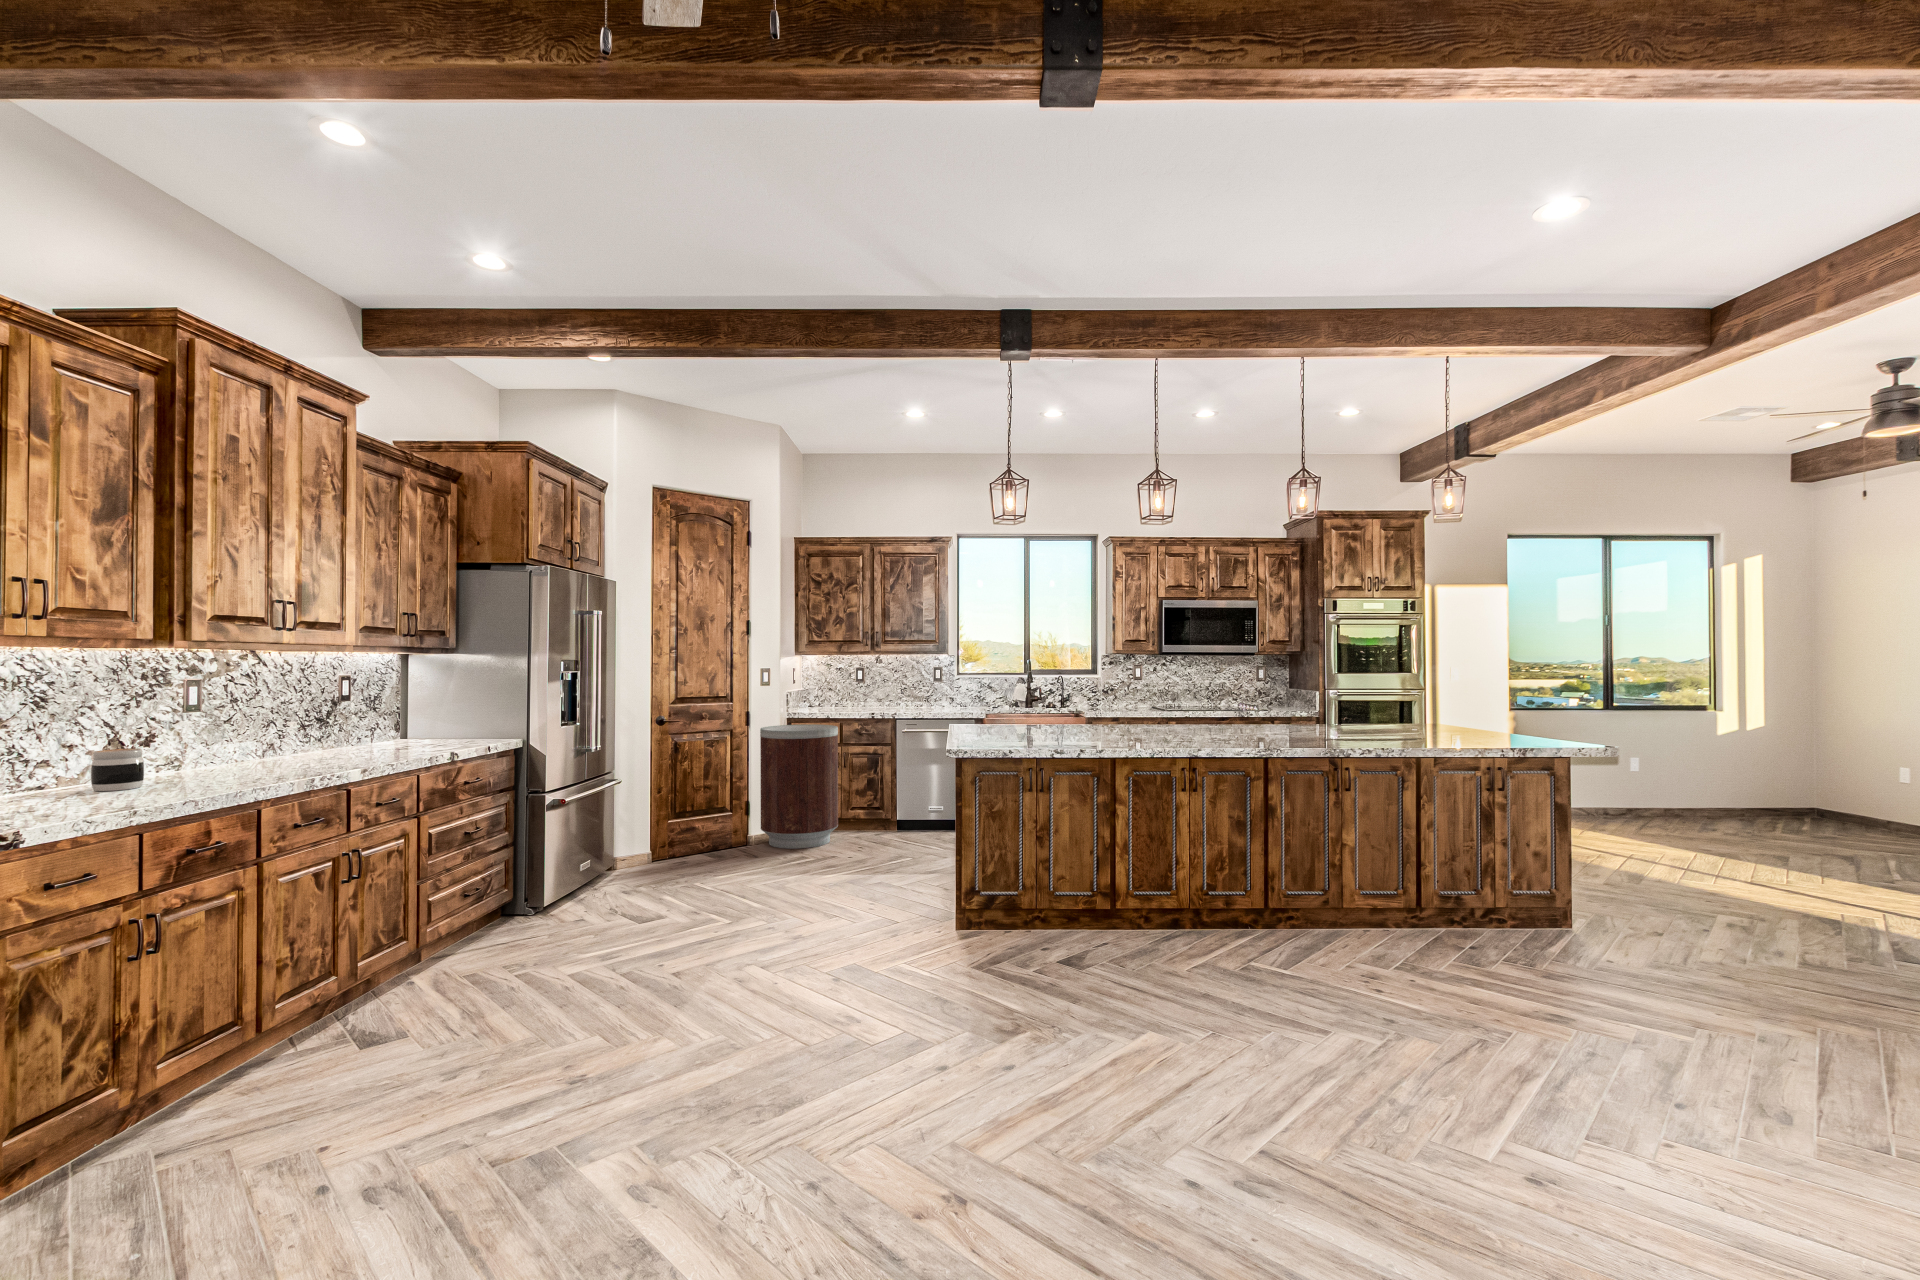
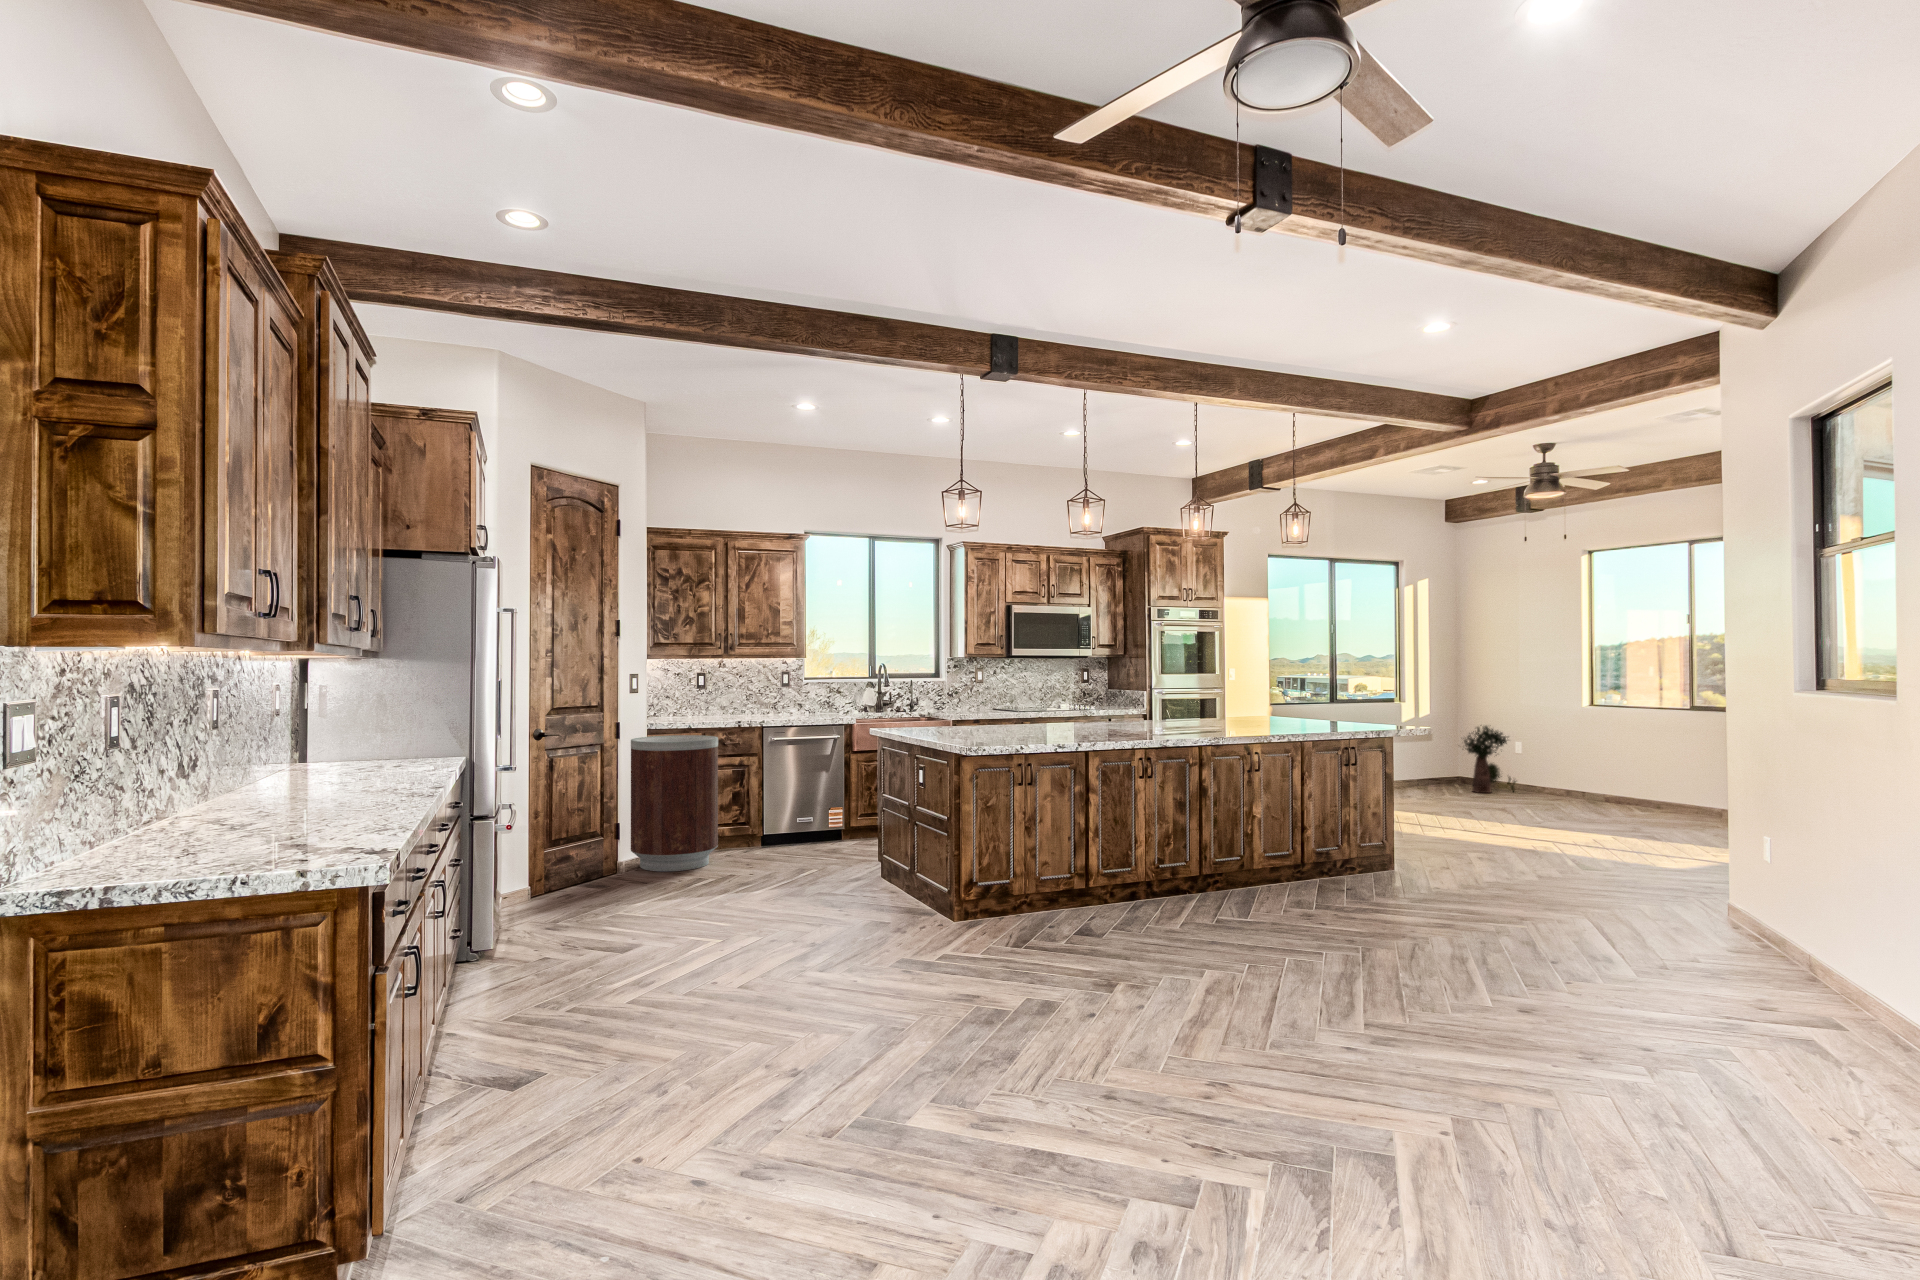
potted plant: none [1781,738,1878,828] -> present [1464,726,1516,793]
jar: present [91,749,144,791] -> none [218,766,271,814]

